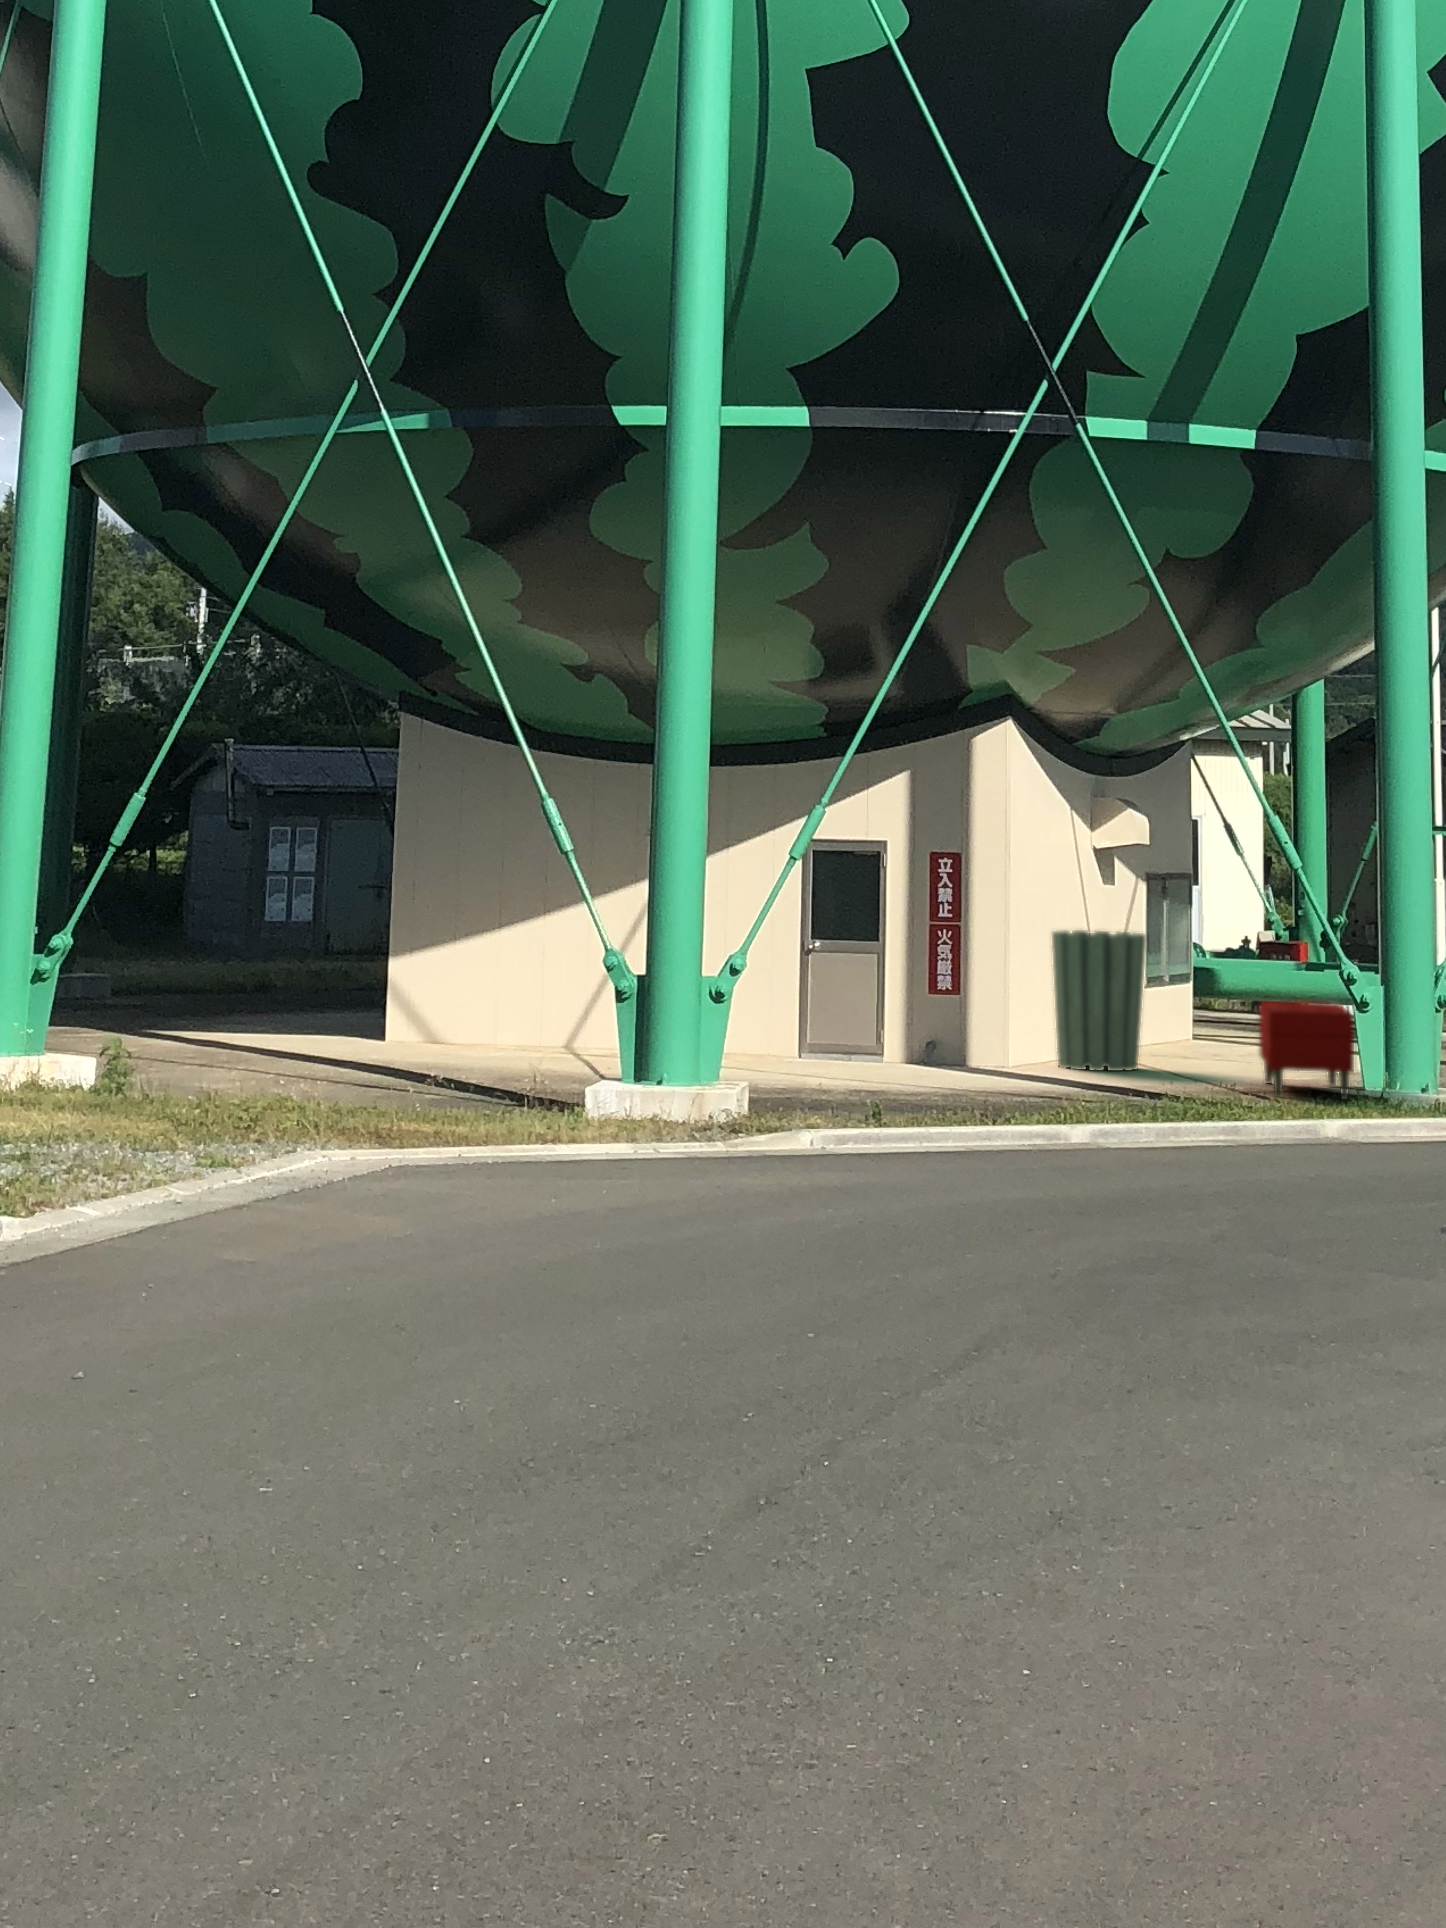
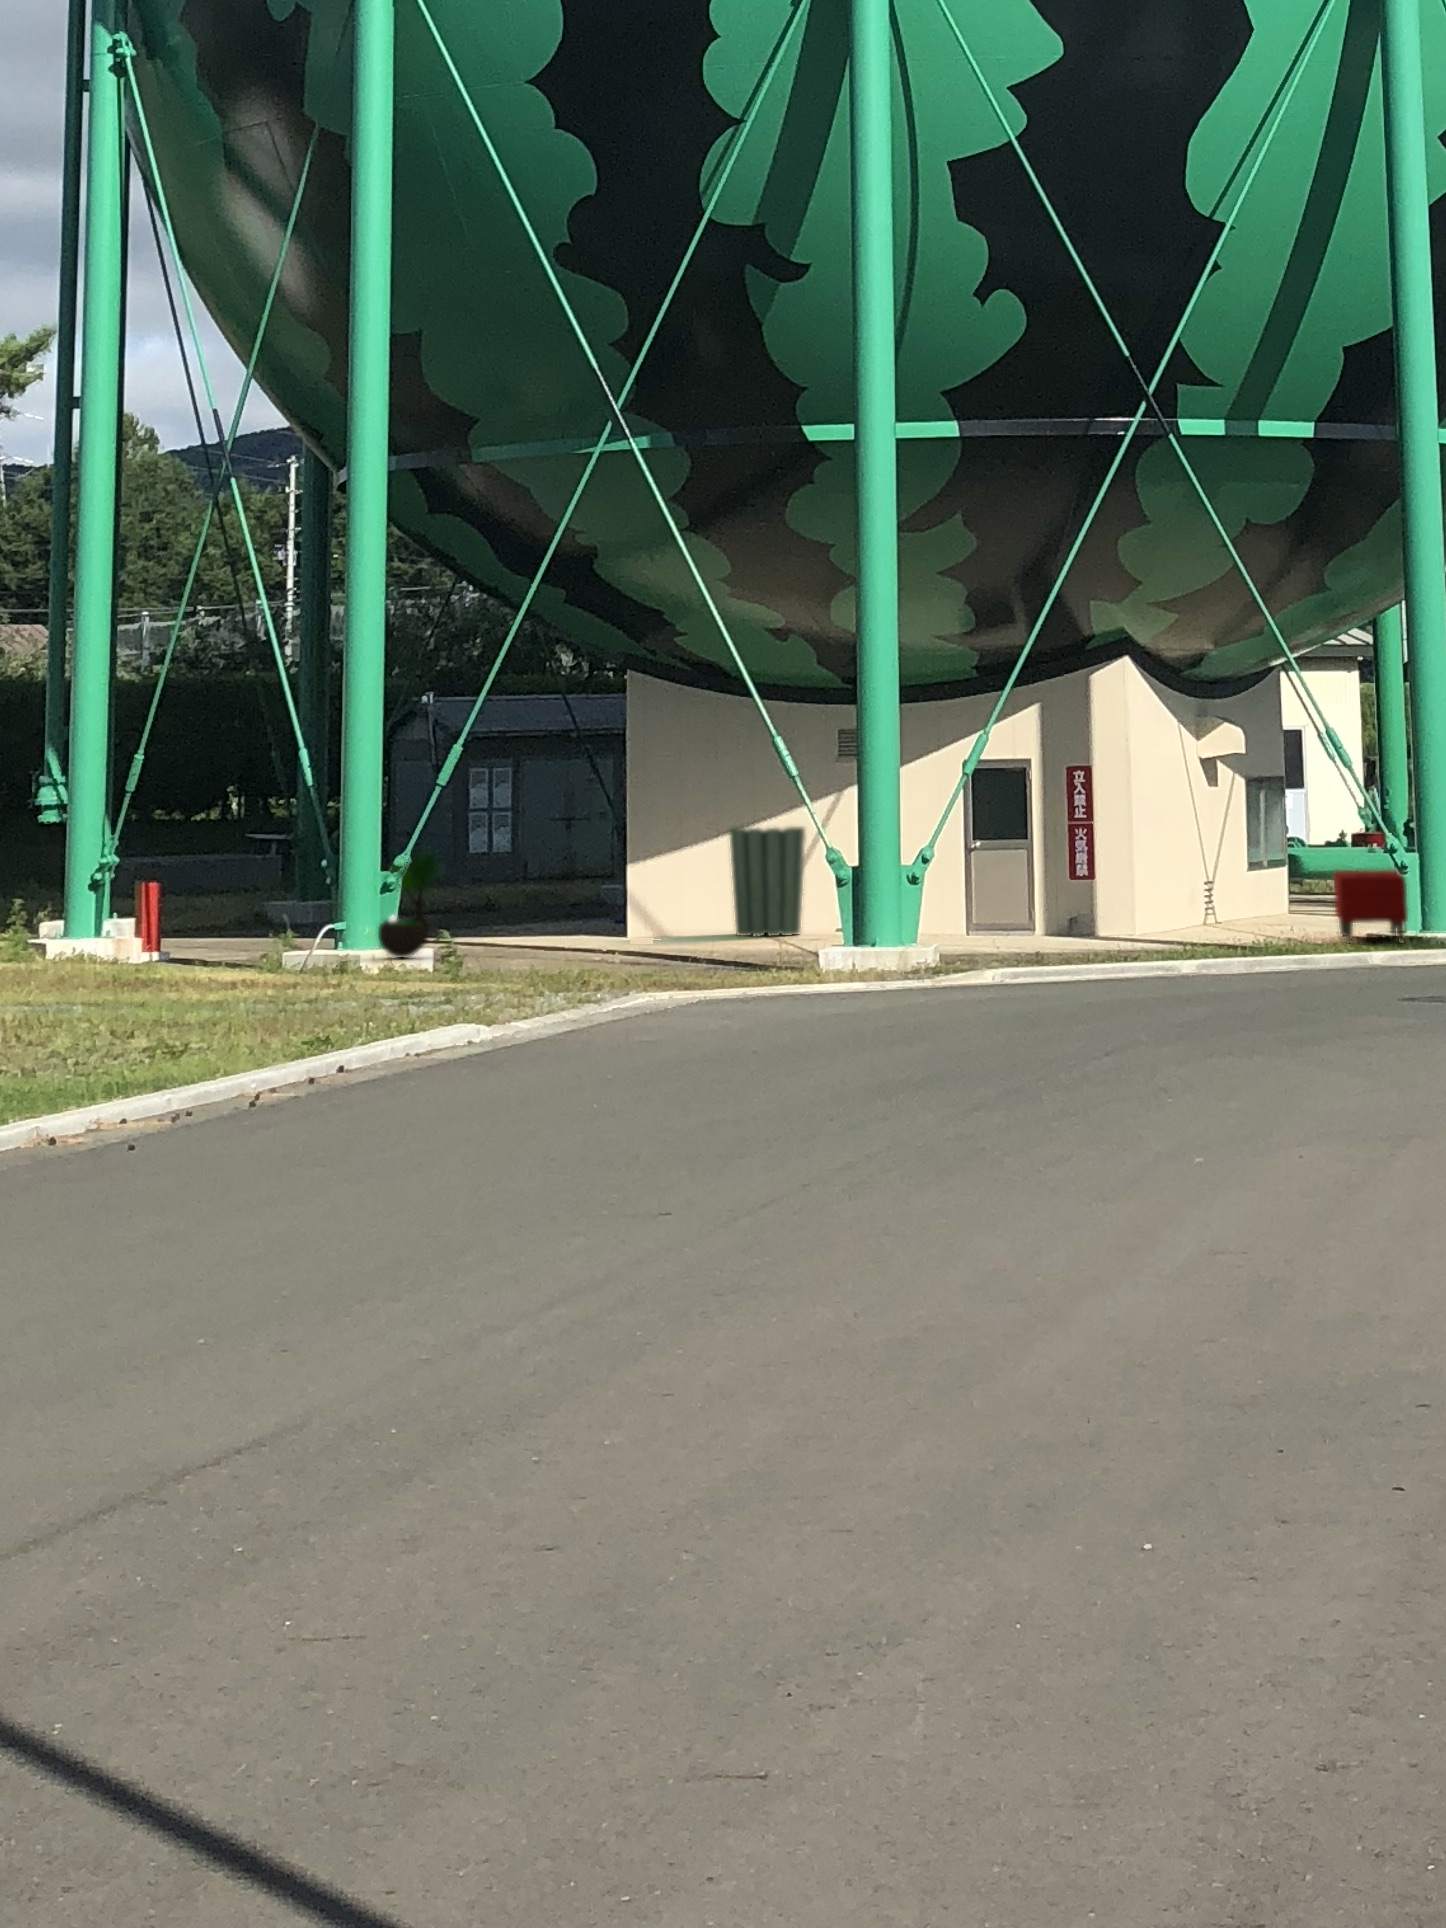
potted tree: none [30,914,121,1066] -> present [378,847,445,958]
trash can: present [1052,930,1146,1071] -> present [729,827,806,936]

